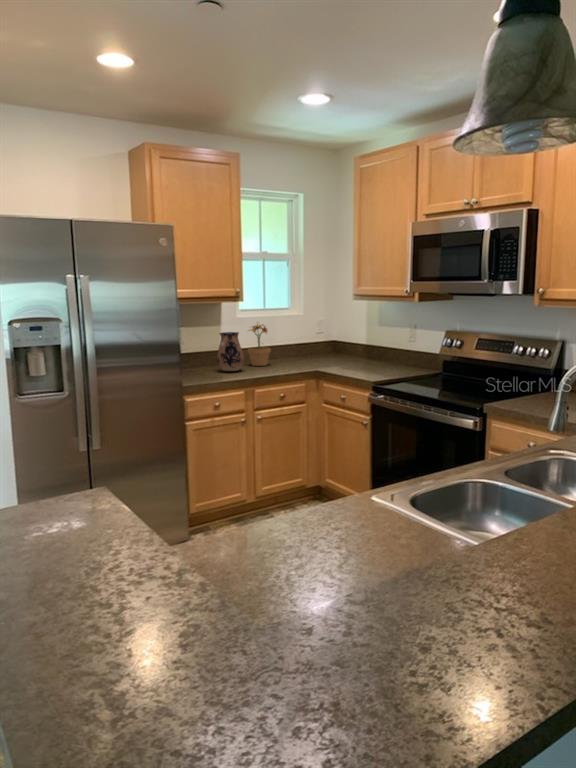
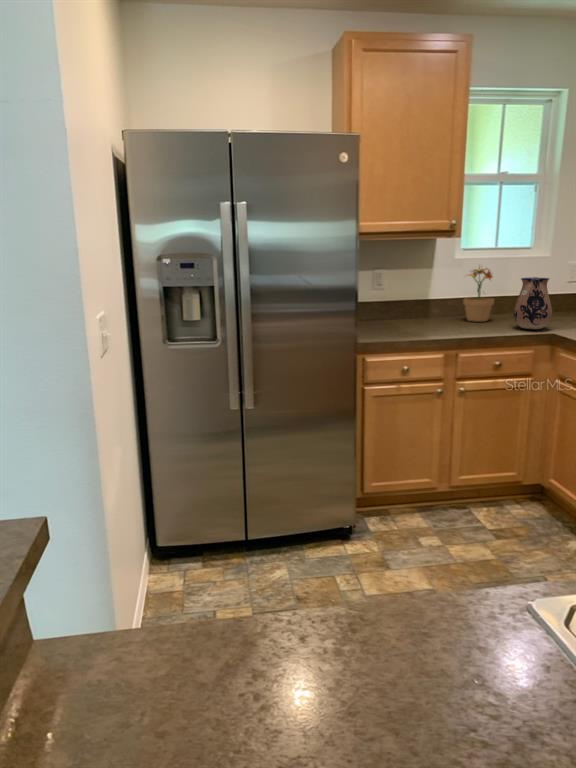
ceramic pitcher: present [217,332,244,371] -> present [514,277,552,329]

